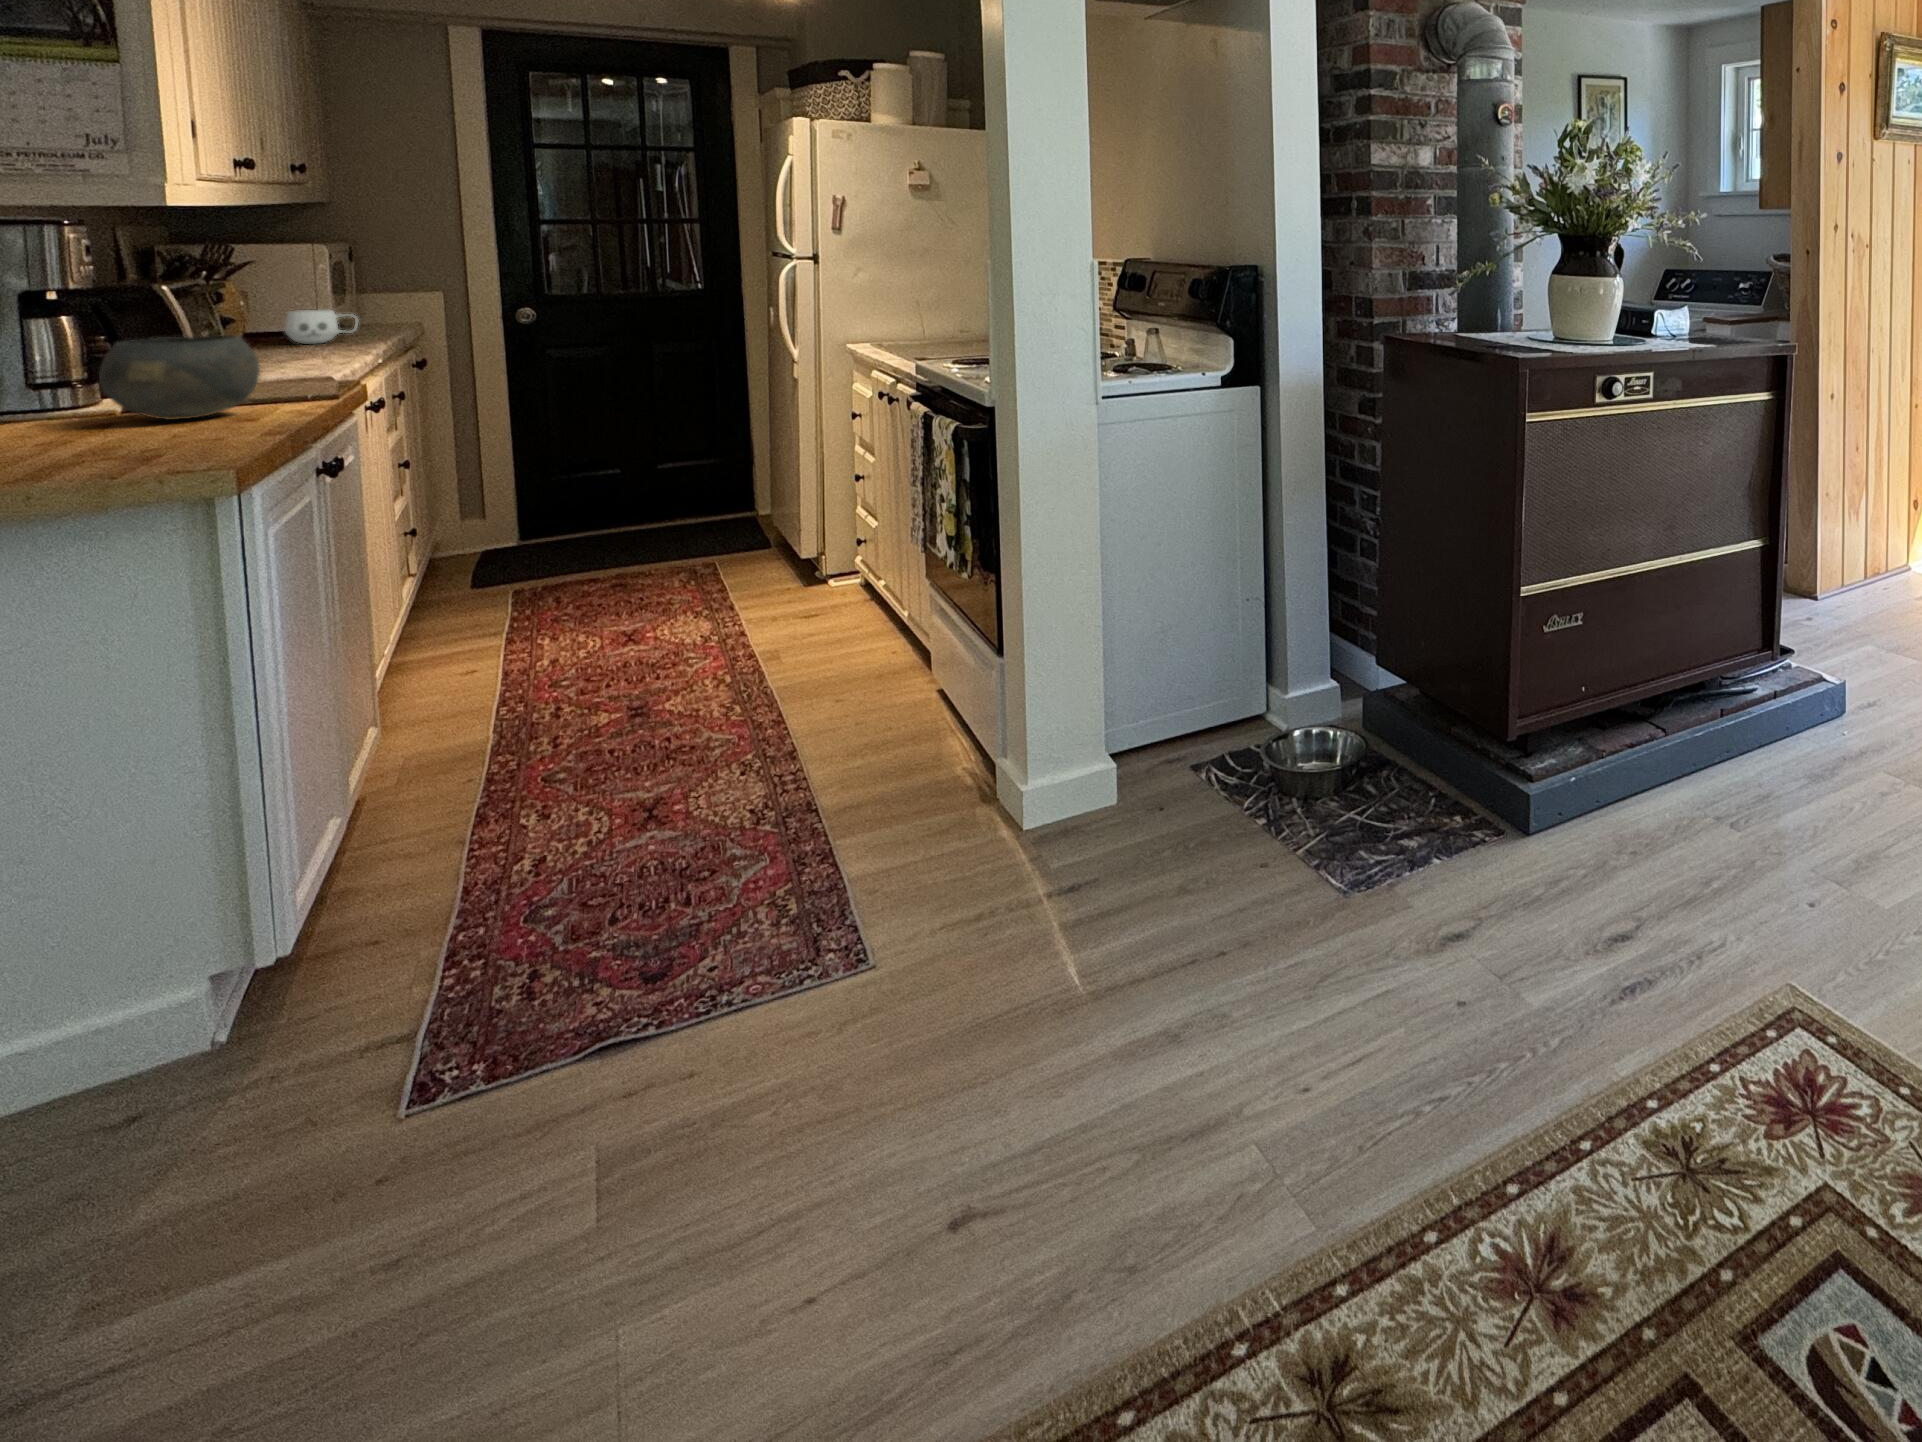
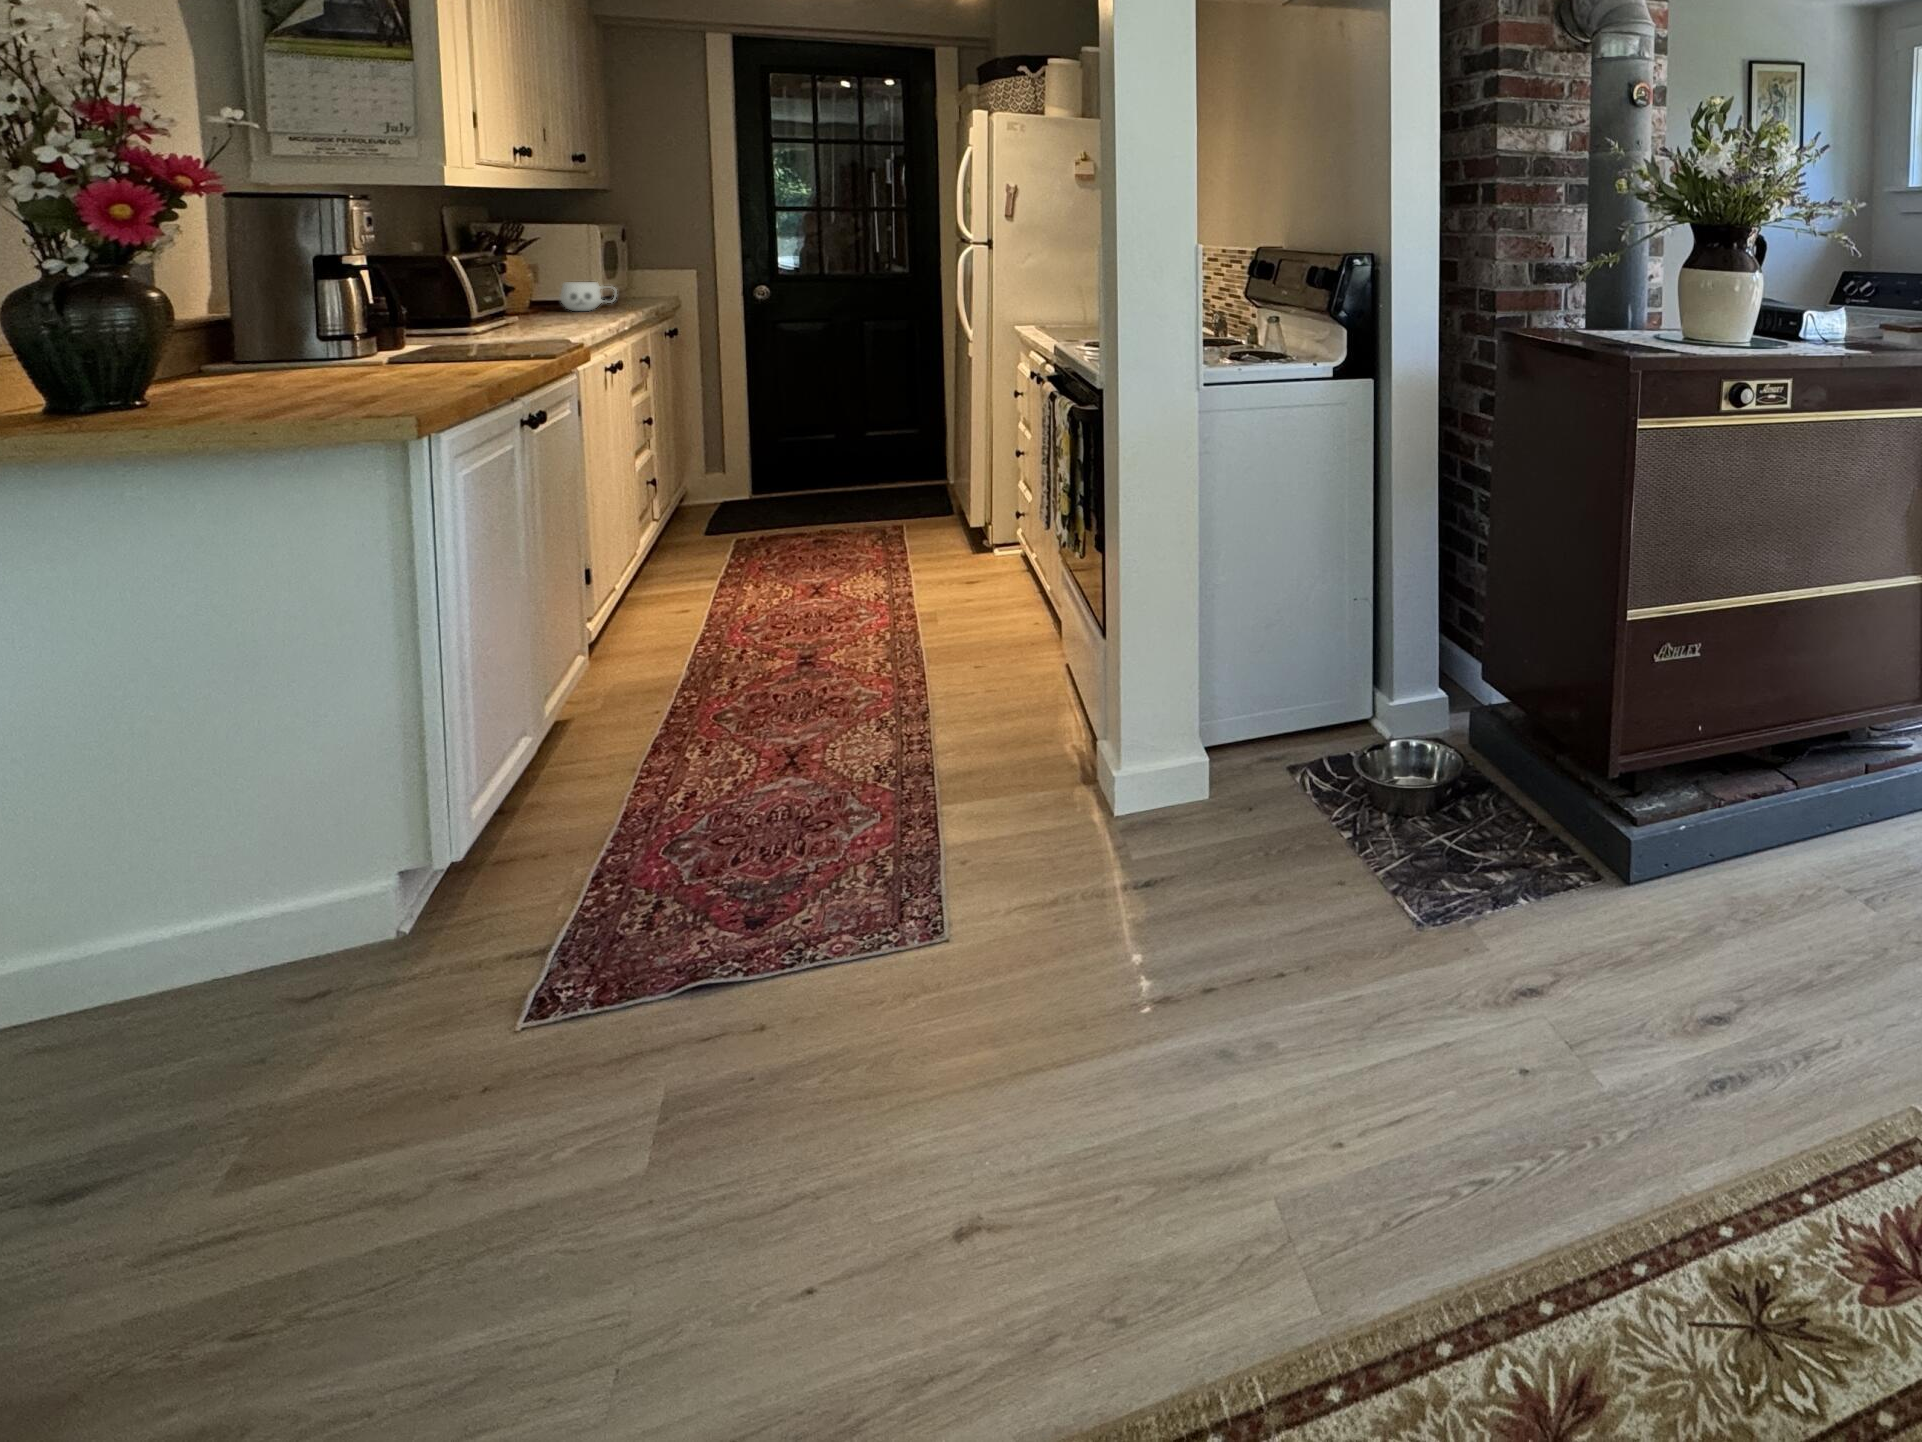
bowl: present [99,335,260,420] -> none [361,296,487,369]

